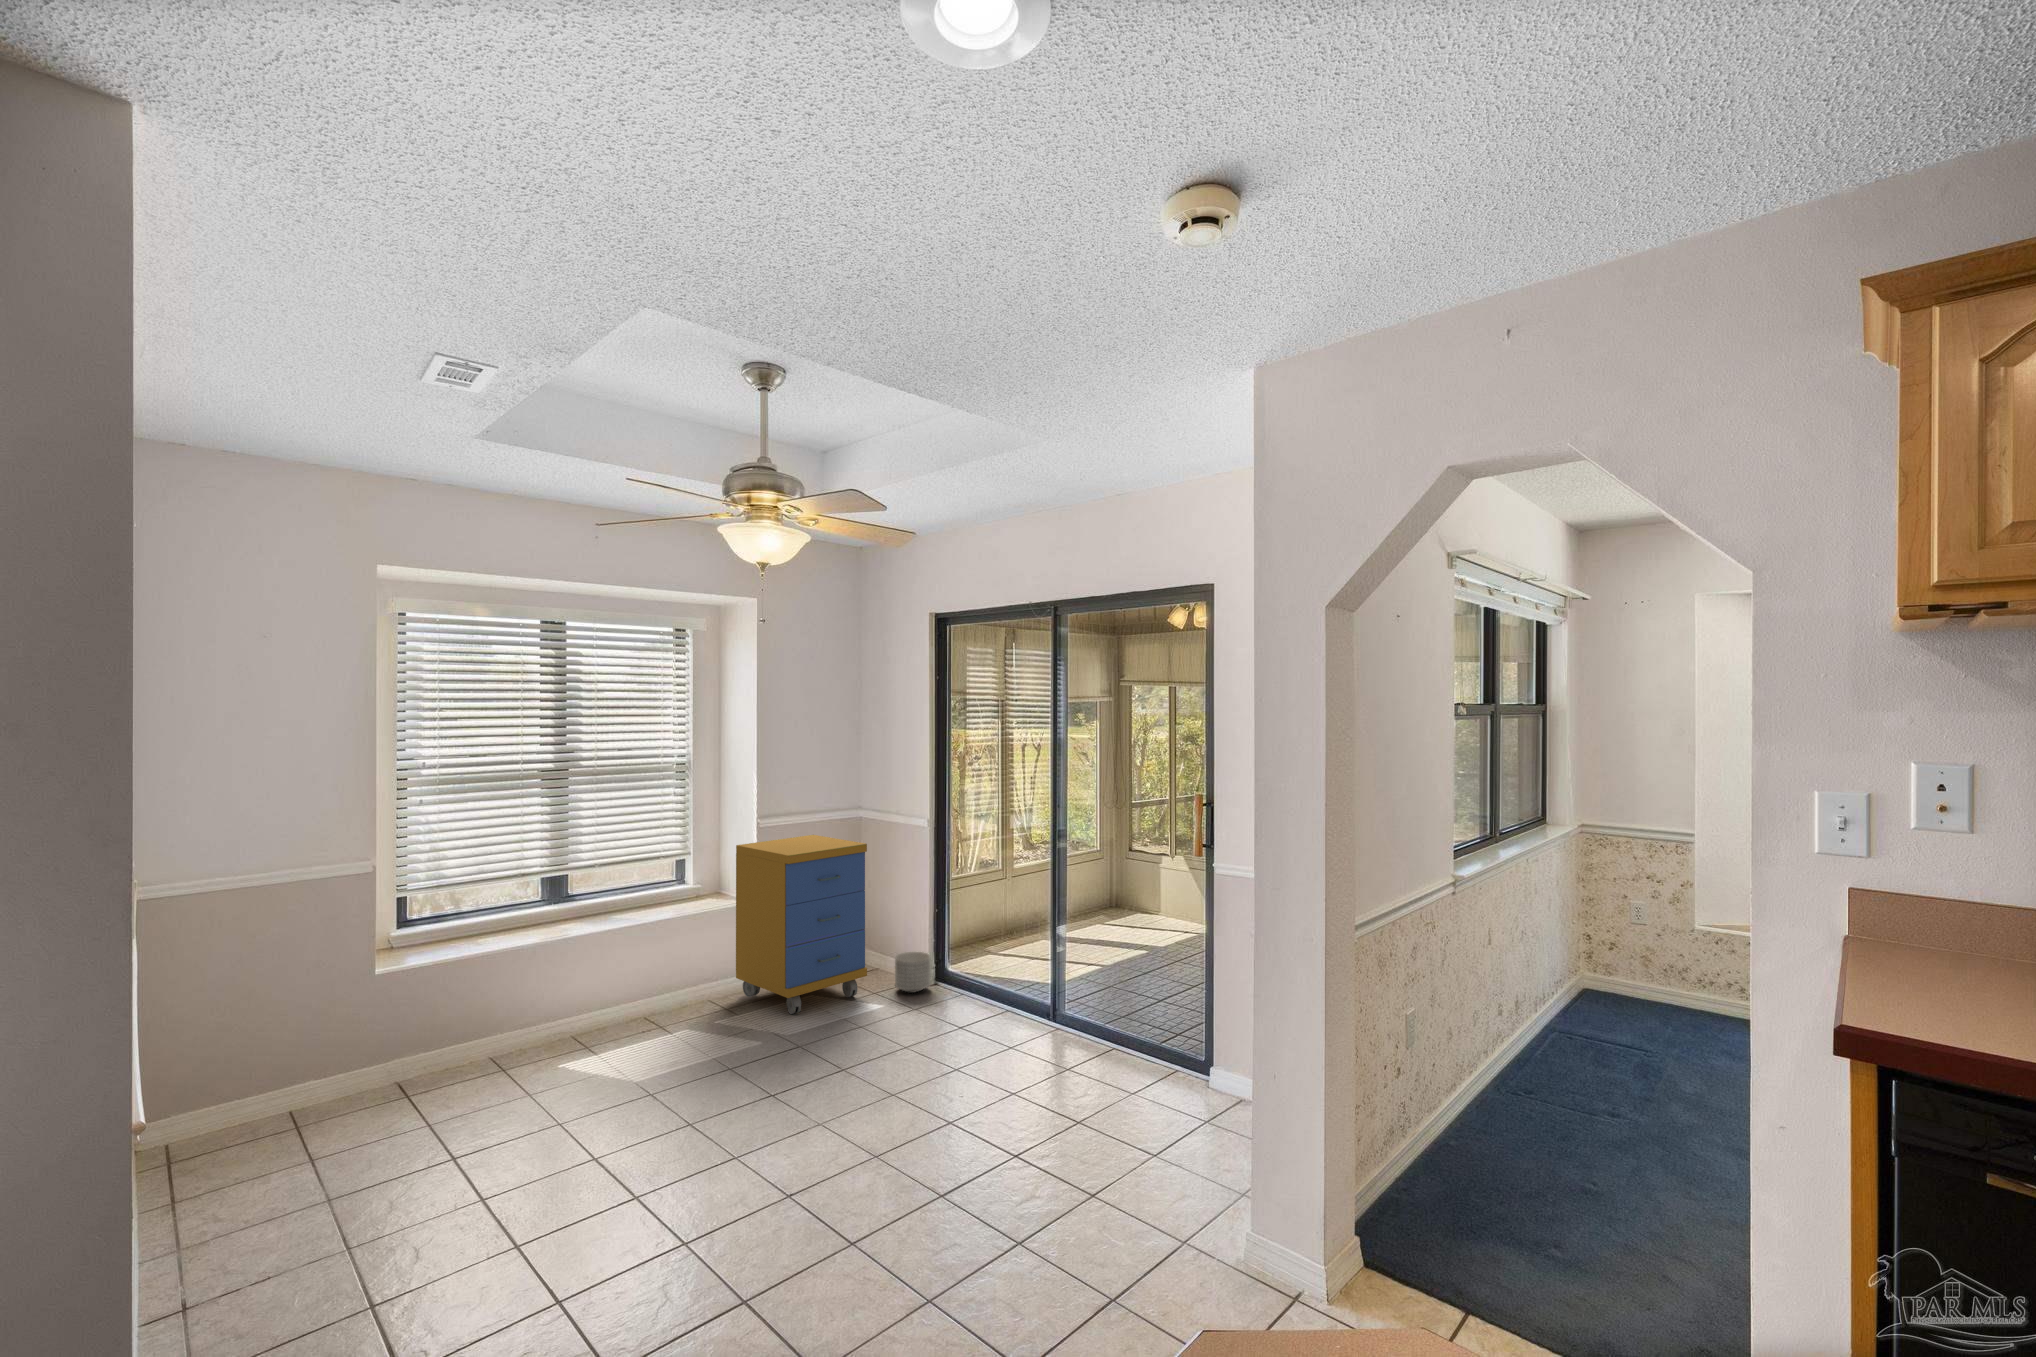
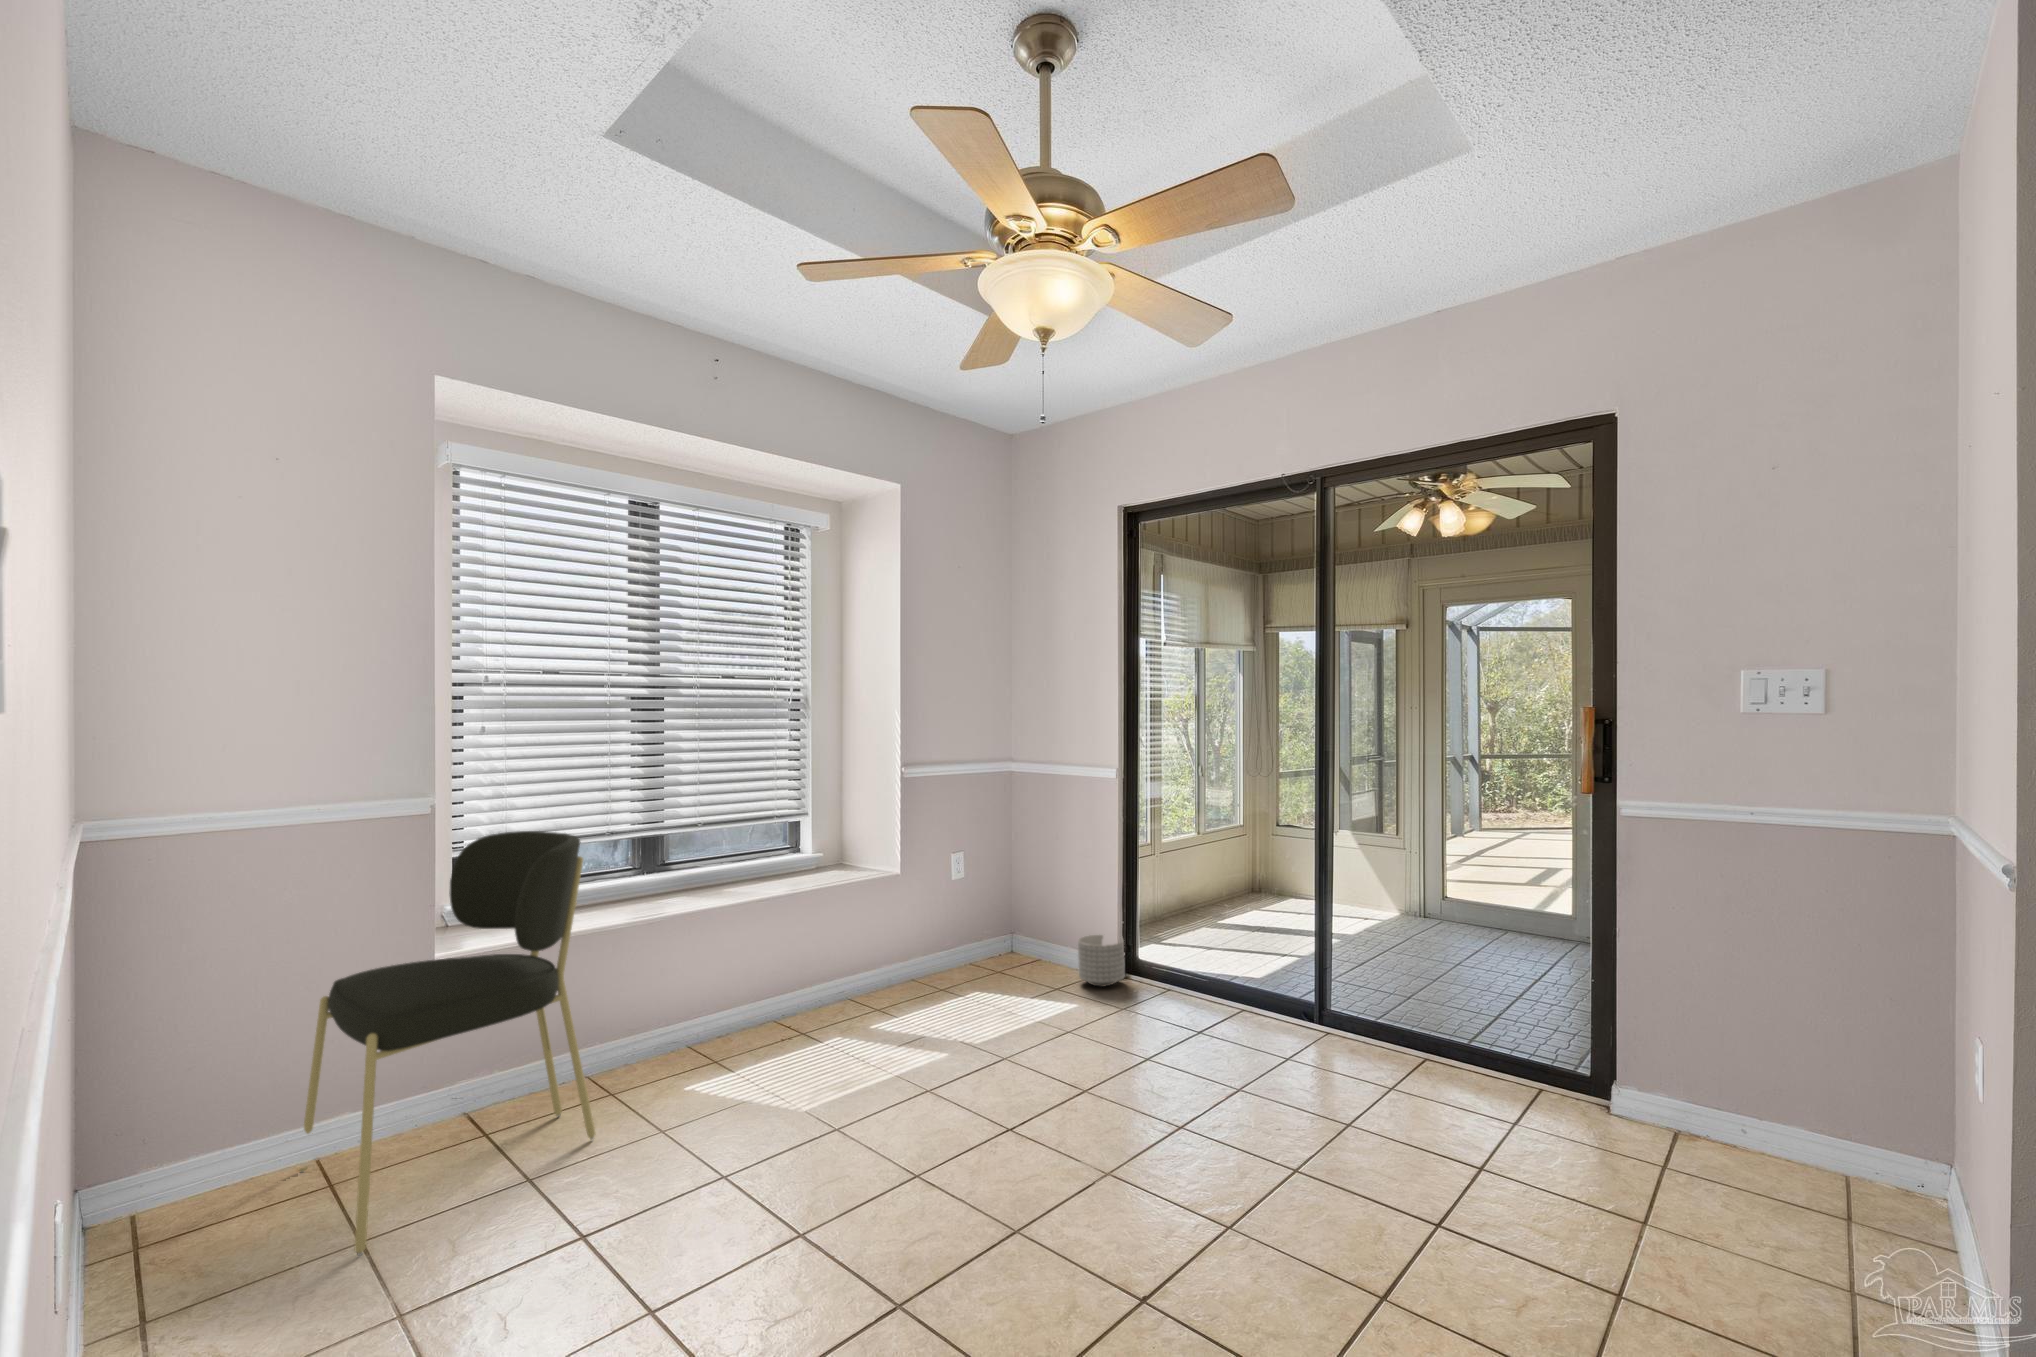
storage cabinet: present [736,835,867,1014] -> none [877,790,1048,1015]
dining chair: none [279,883,484,1169] -> present [299,831,596,1256]

